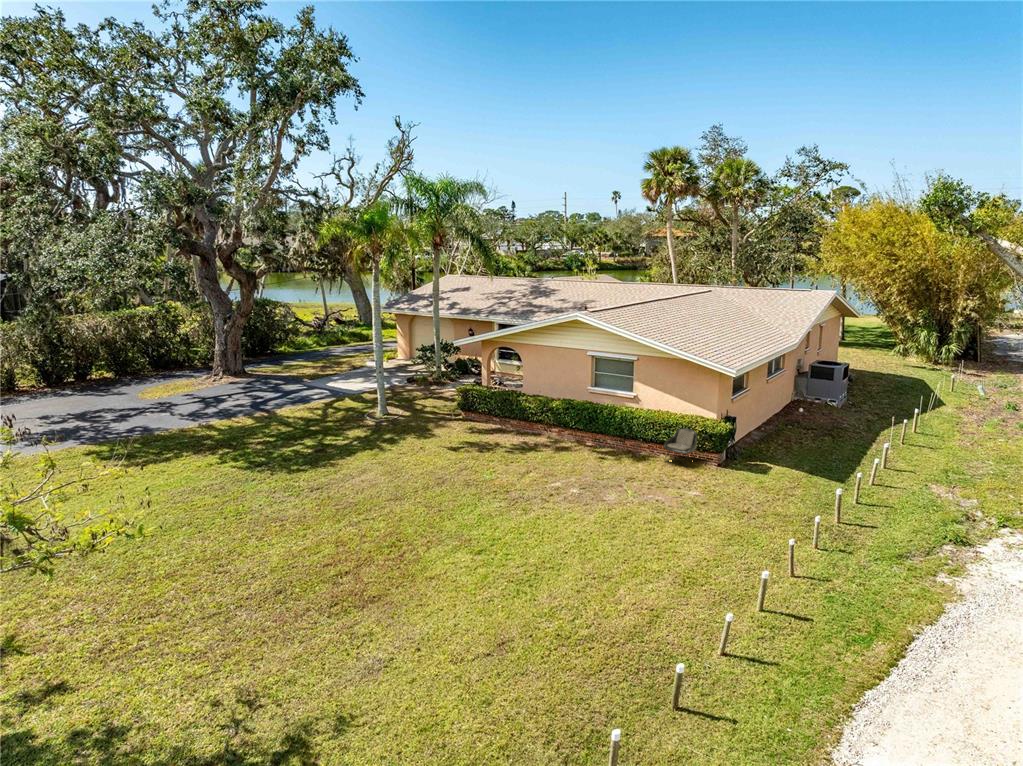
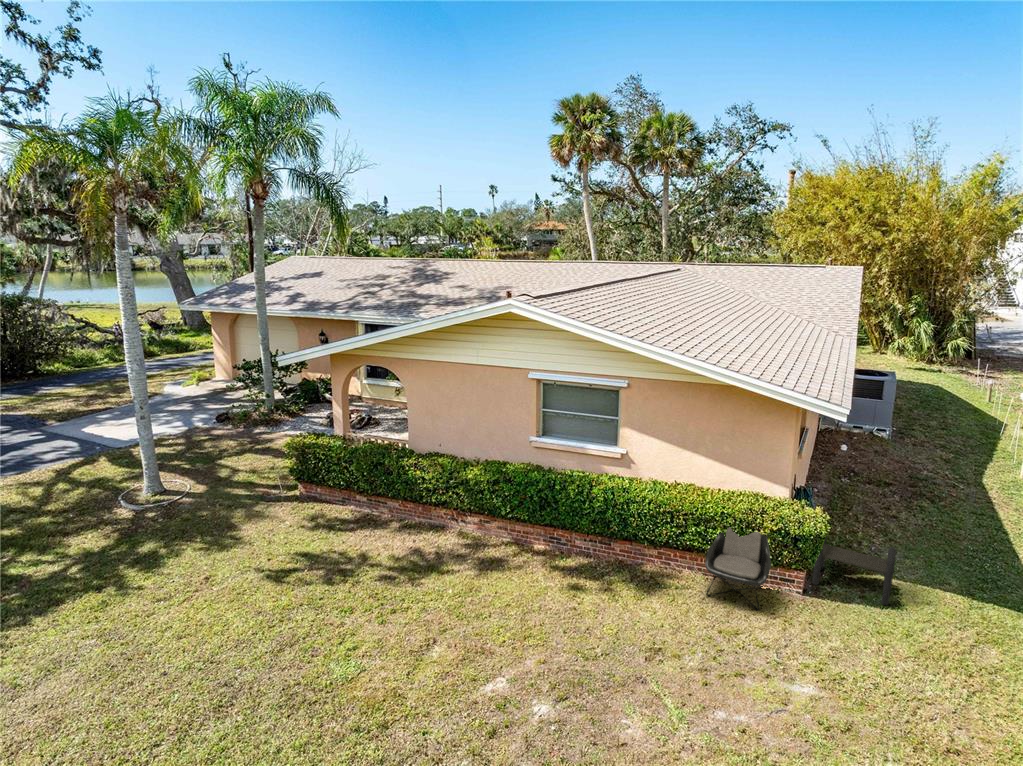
bench: none [724,437,766,470] -> present [812,536,896,605]

